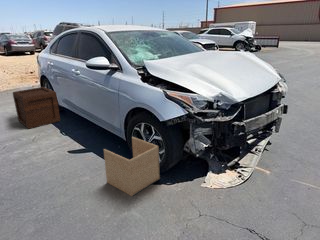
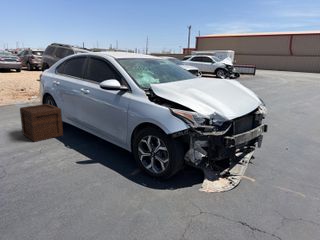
cardboard box: present [104,137,160,196] -> none [116,148,163,198]

